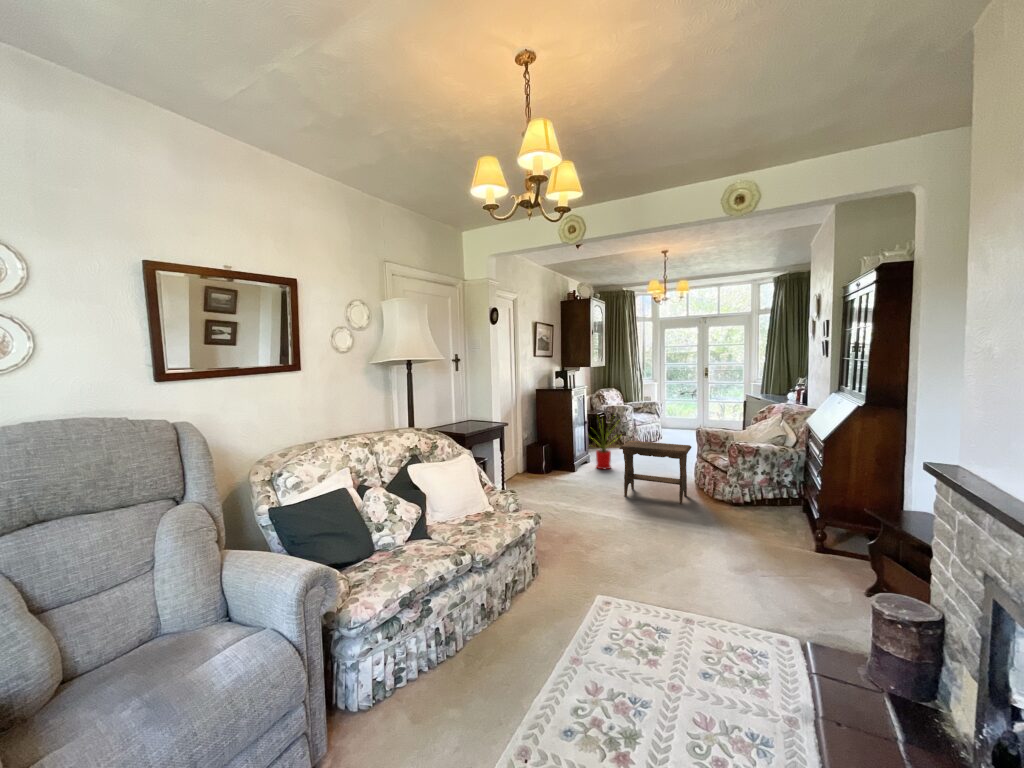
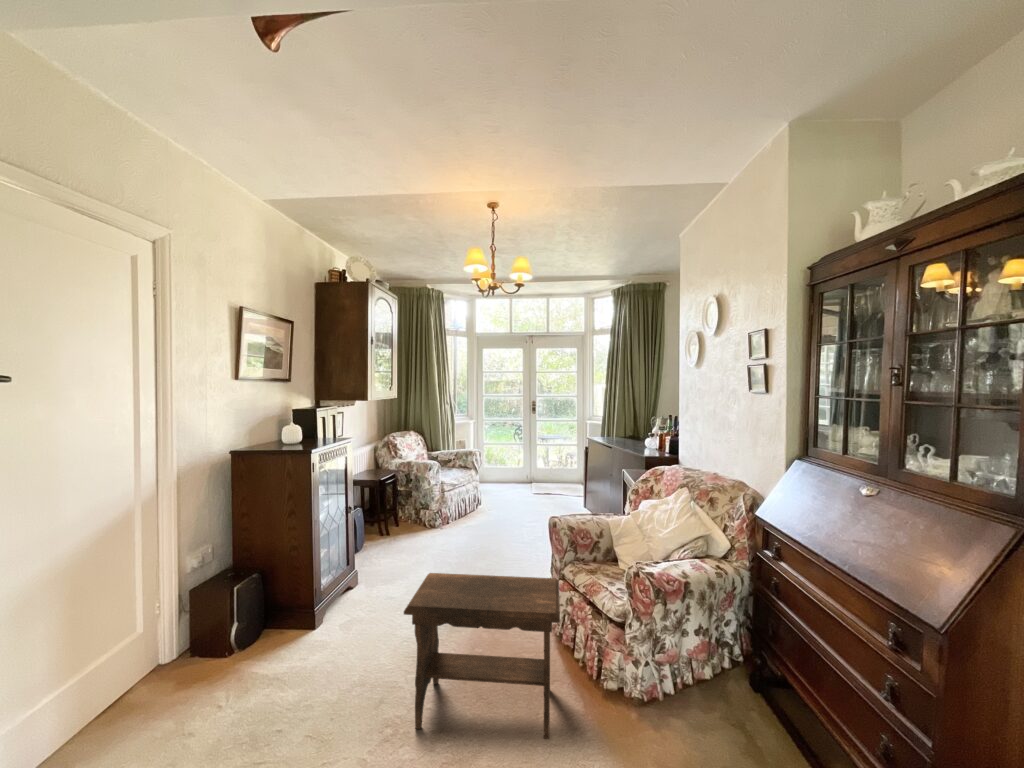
house plant: present [595,423,615,469] -> none [341,489,420,606]

